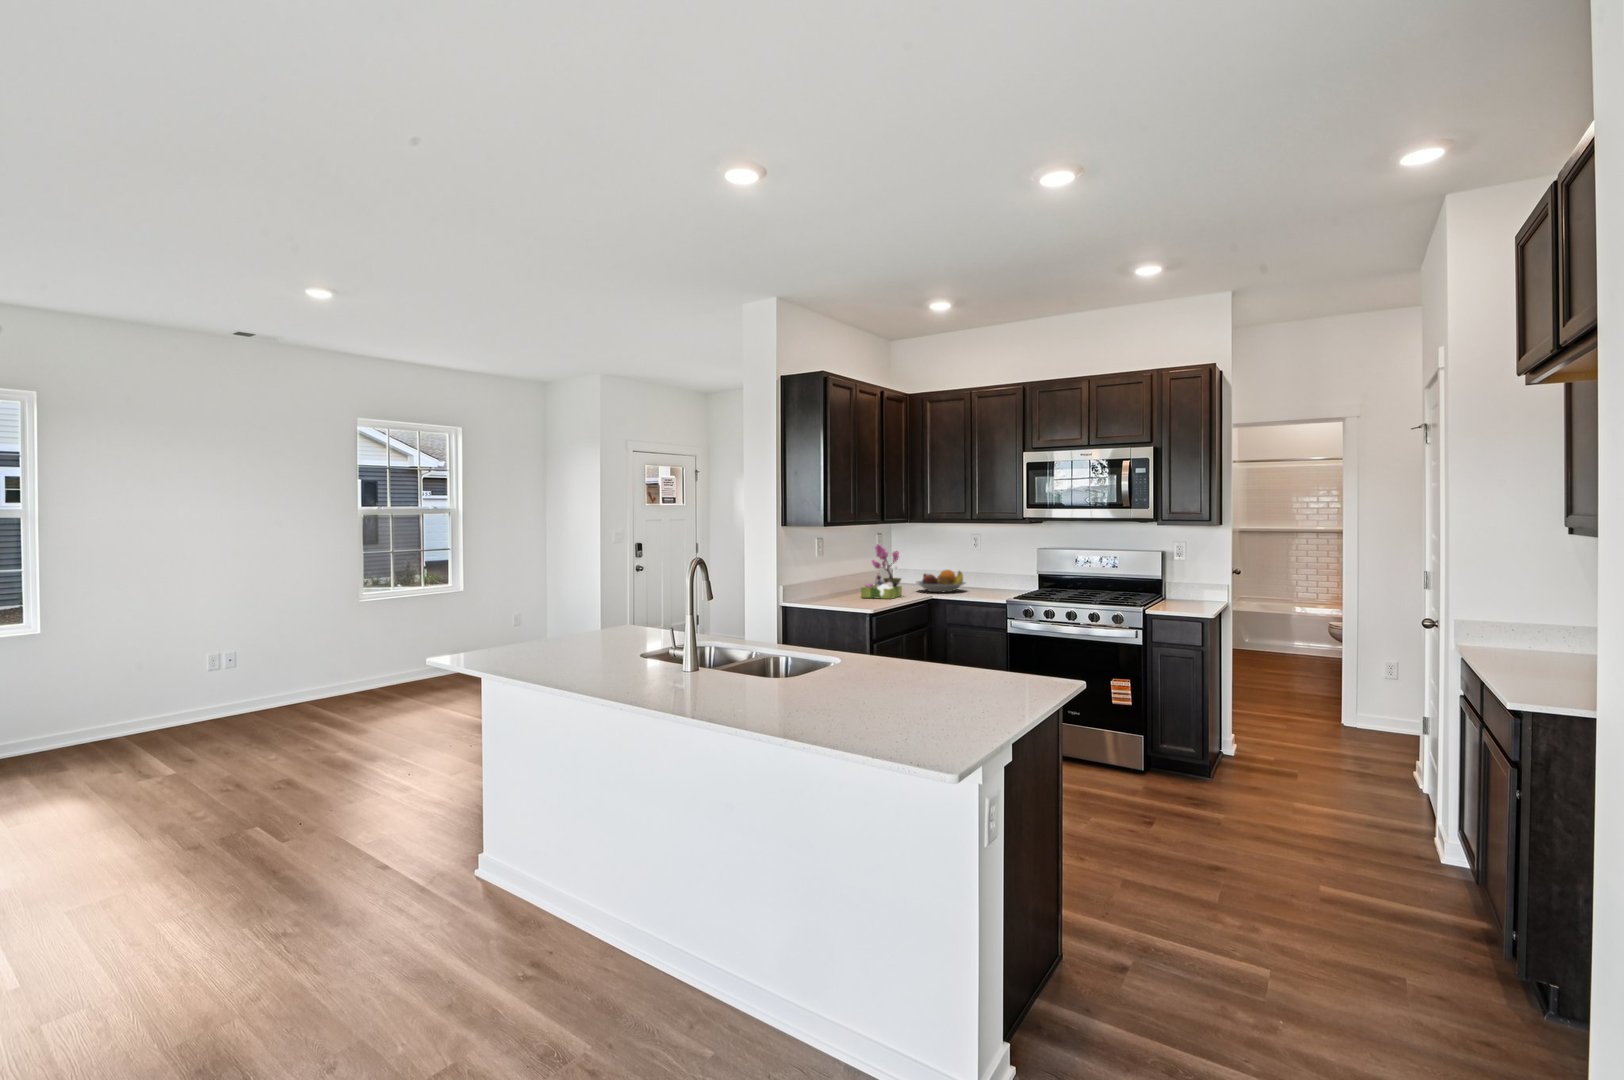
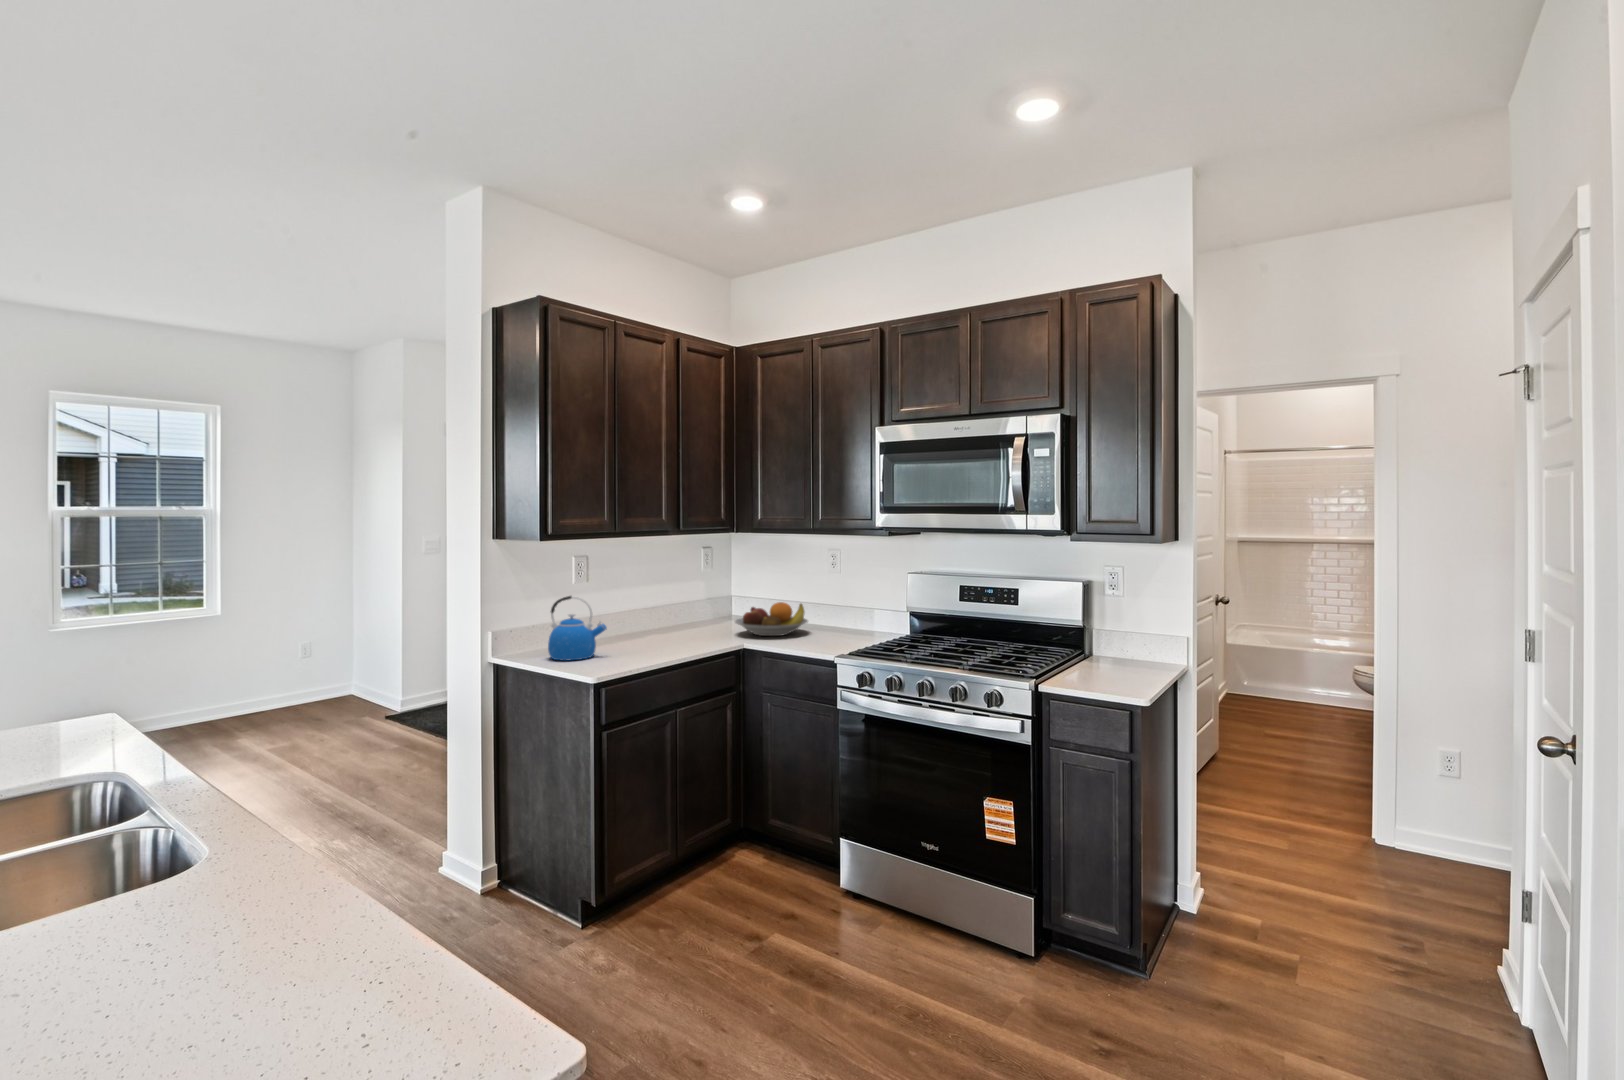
flower arrangement: present [861,544,902,599] -> none [633,564,701,651]
kettle: none [817,562,854,604] -> present [548,596,607,660]

